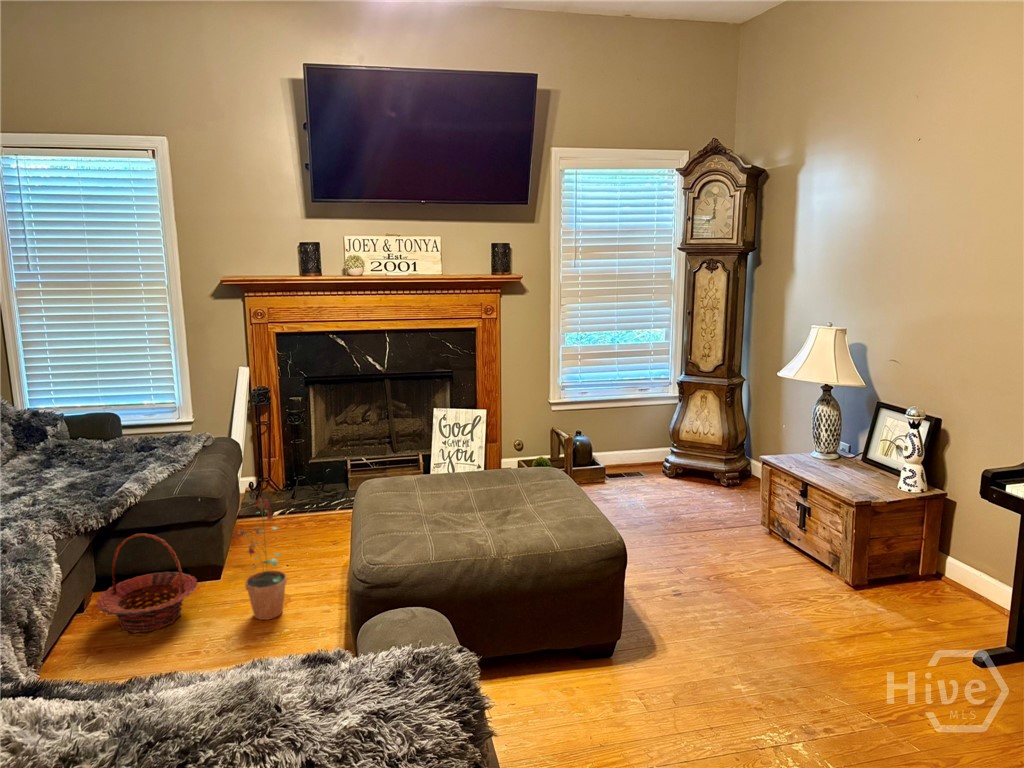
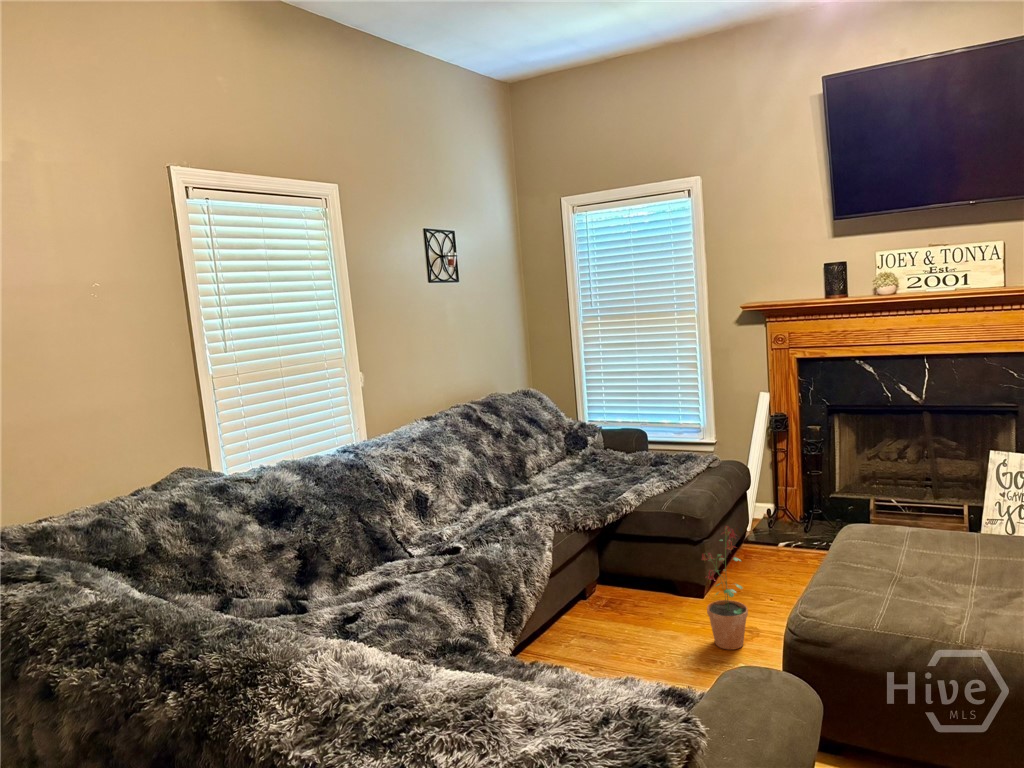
basket: present [96,534,198,633] -> none [591,539,673,628]

